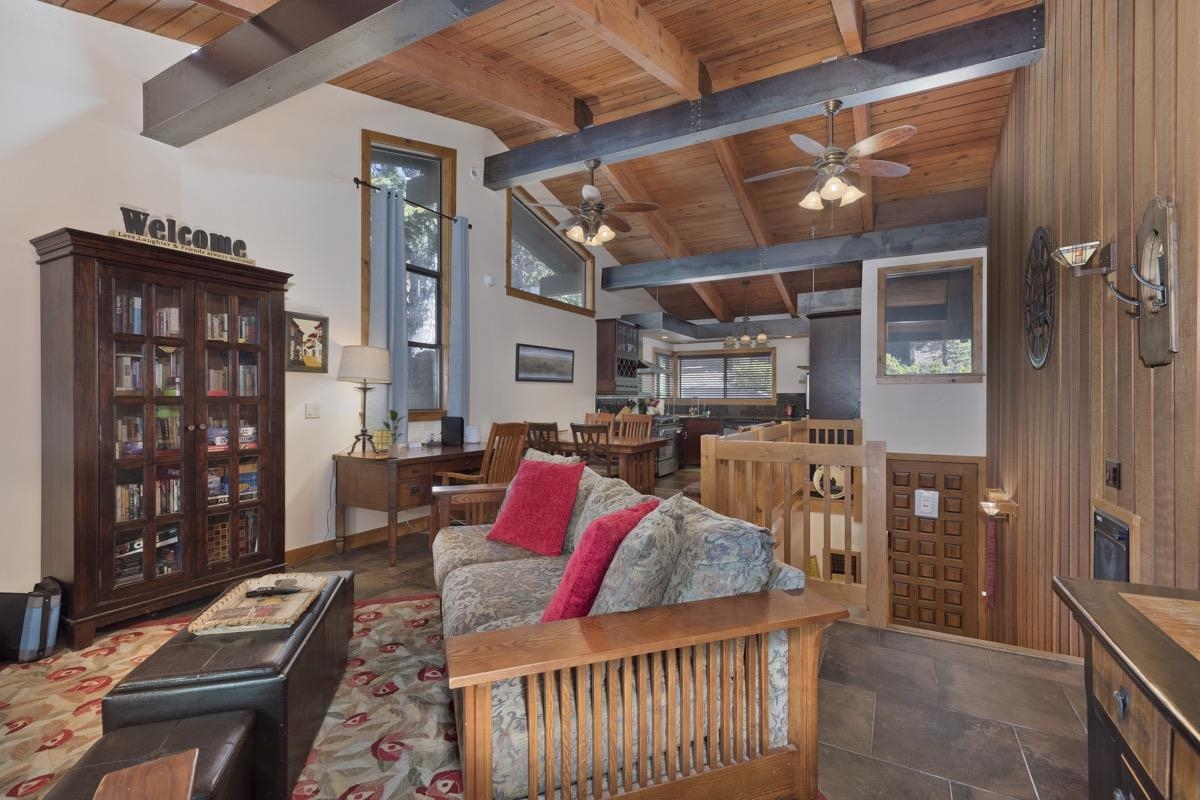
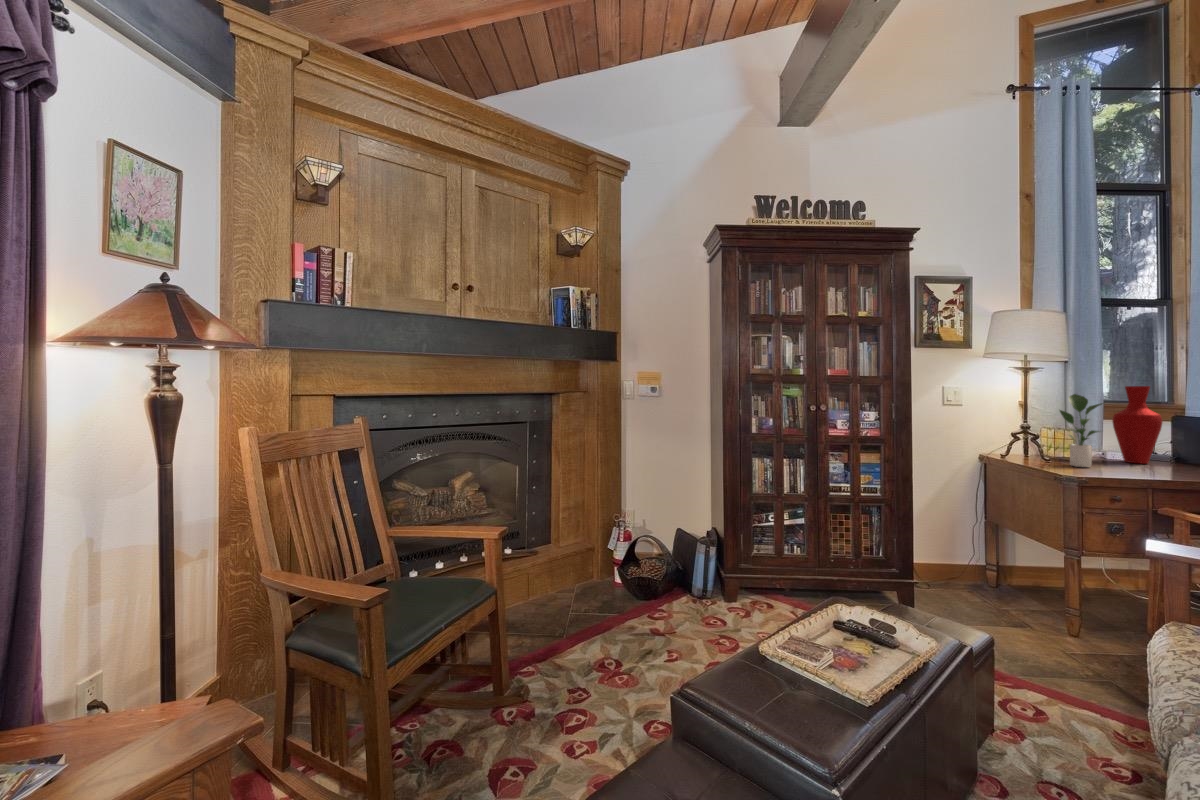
vase: none [411,403,434,452] -> present [1112,386,1162,464]

